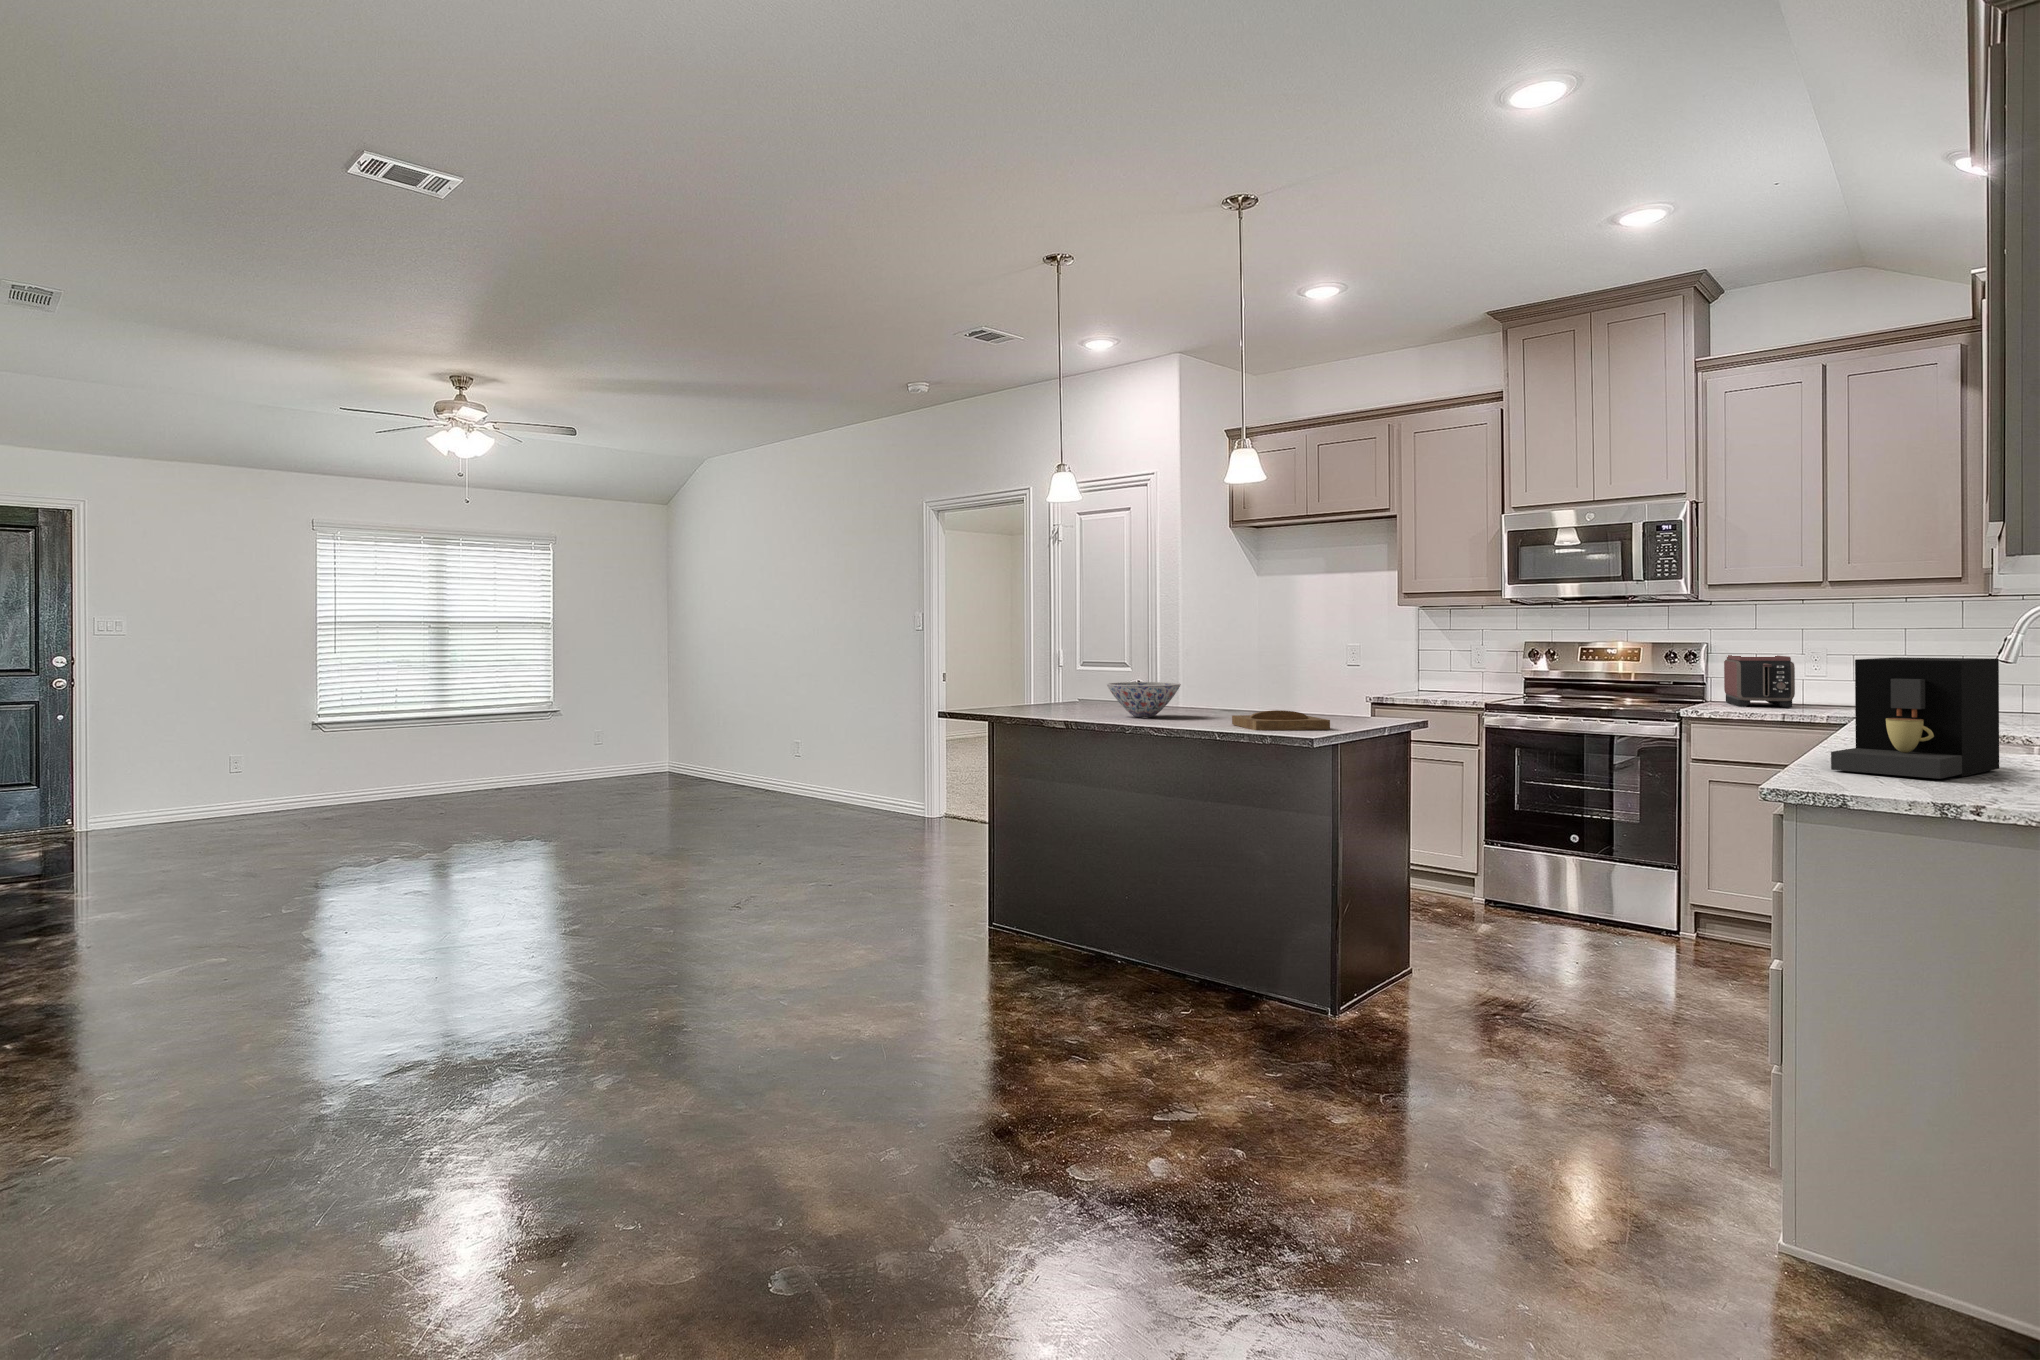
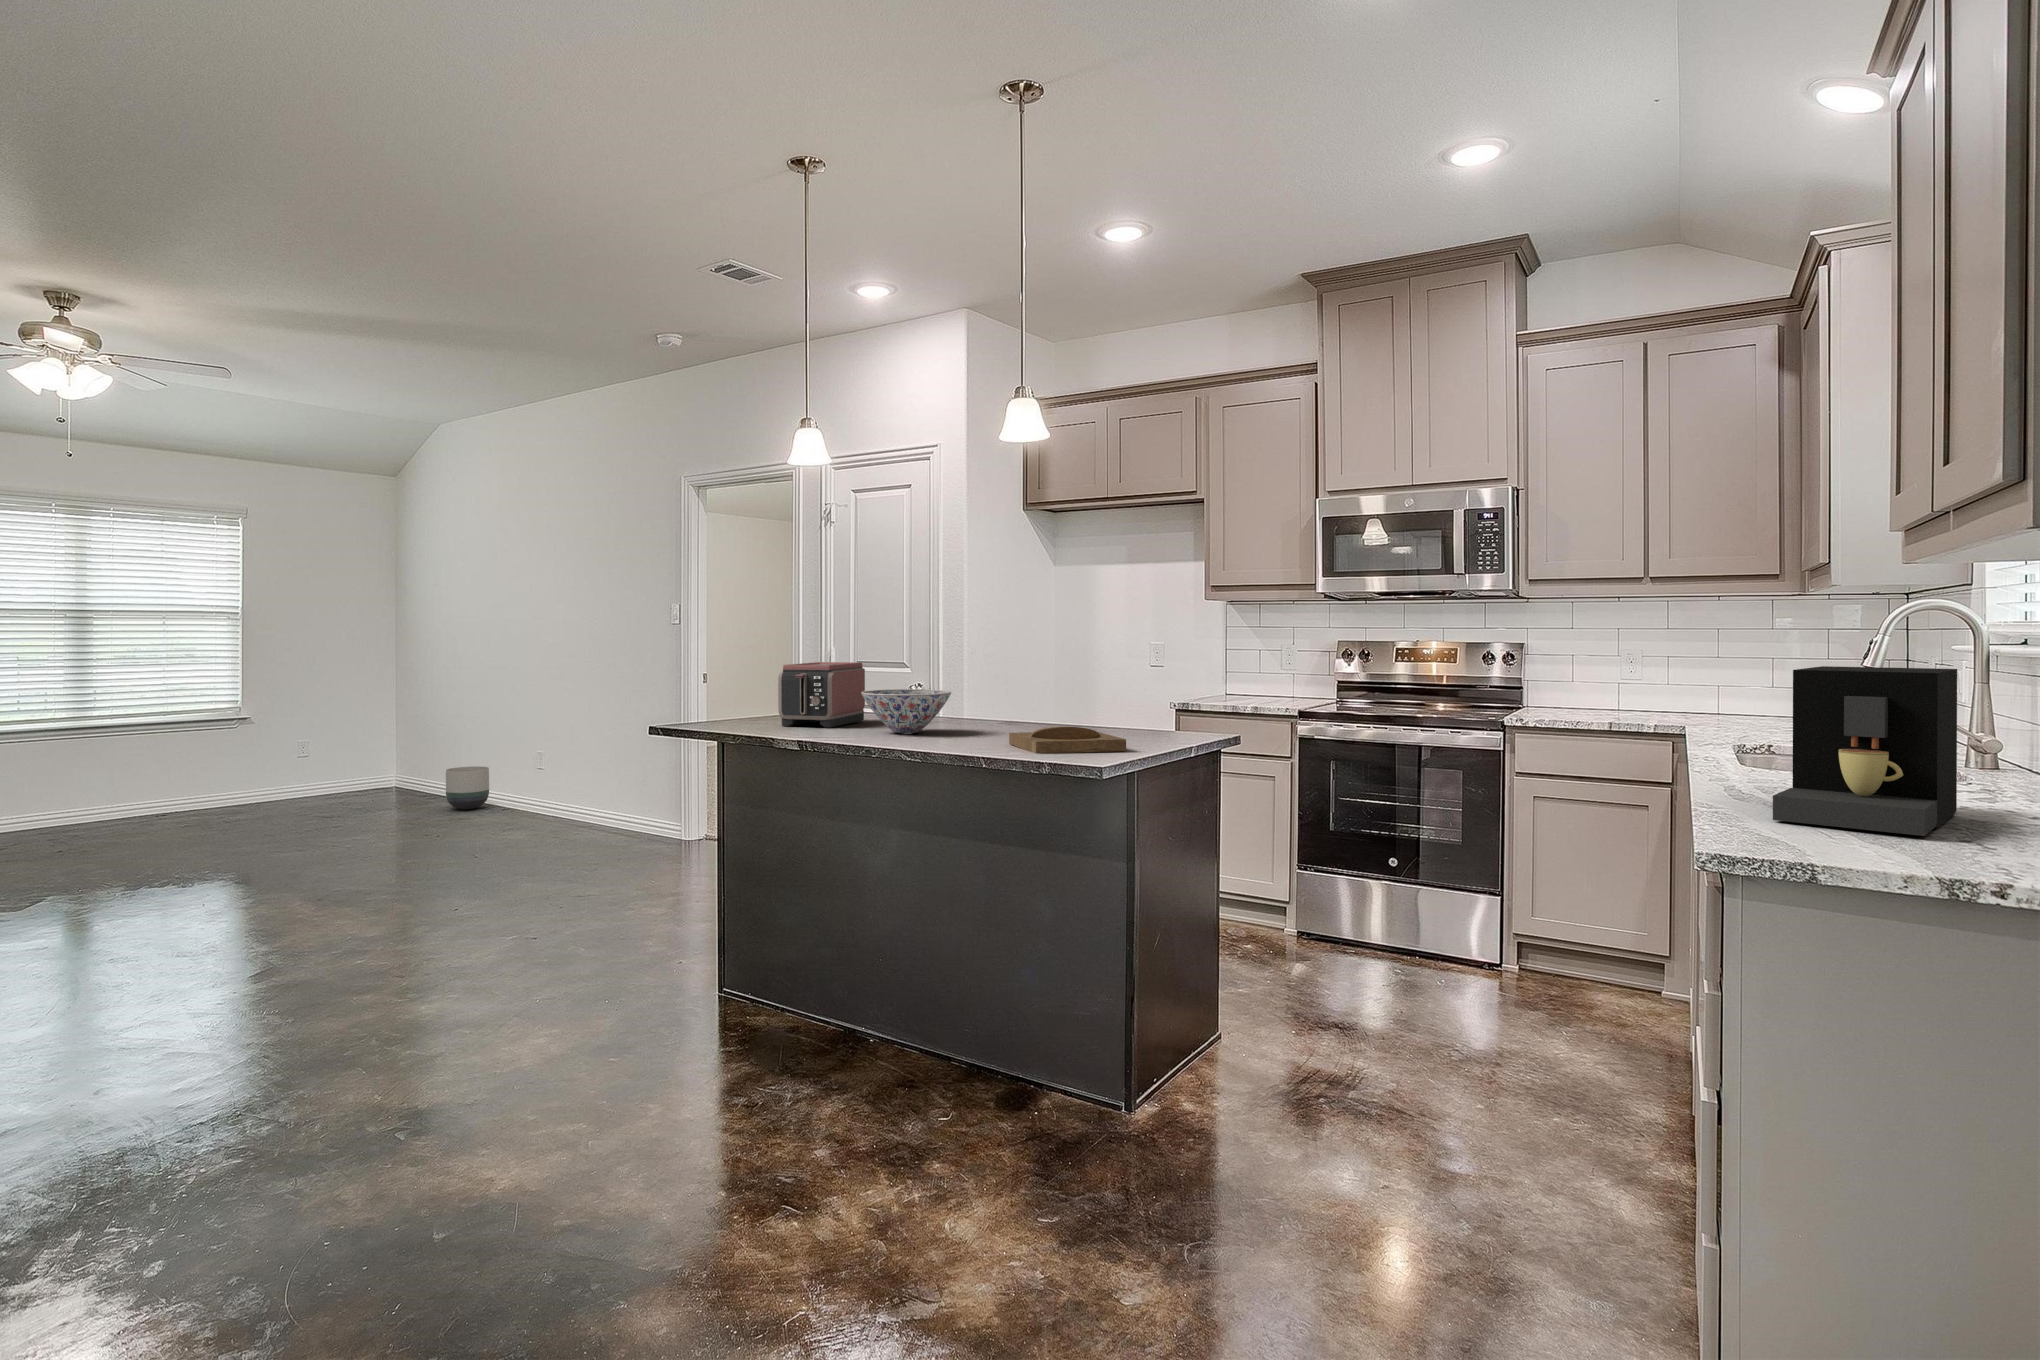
toaster: present [1724,655,1795,708] -> present [778,662,865,728]
planter: none [721,754,755,790] -> present [446,766,489,810]

